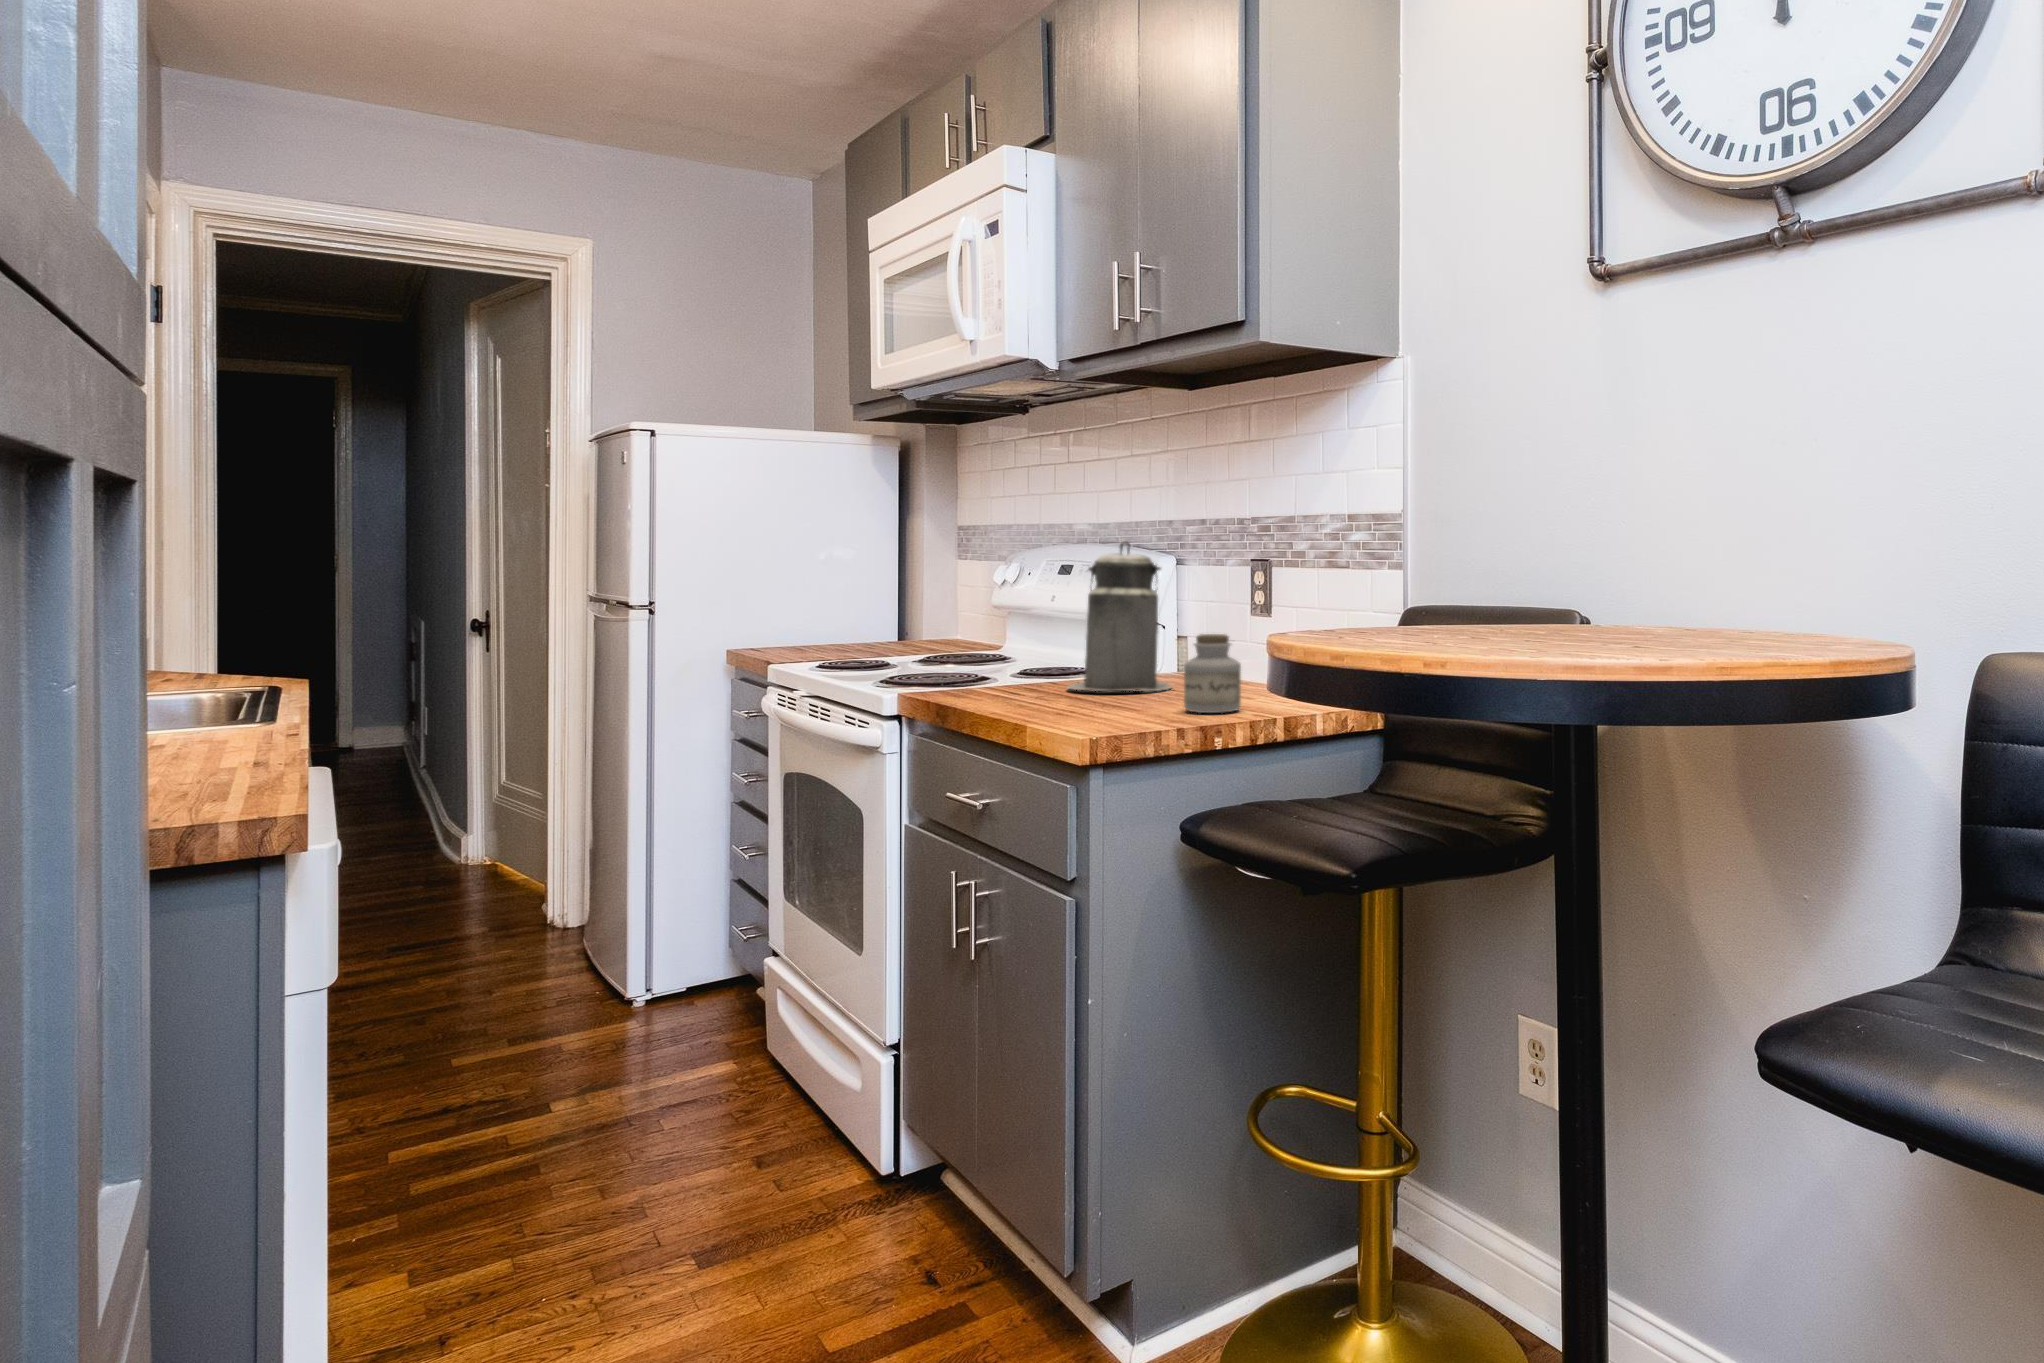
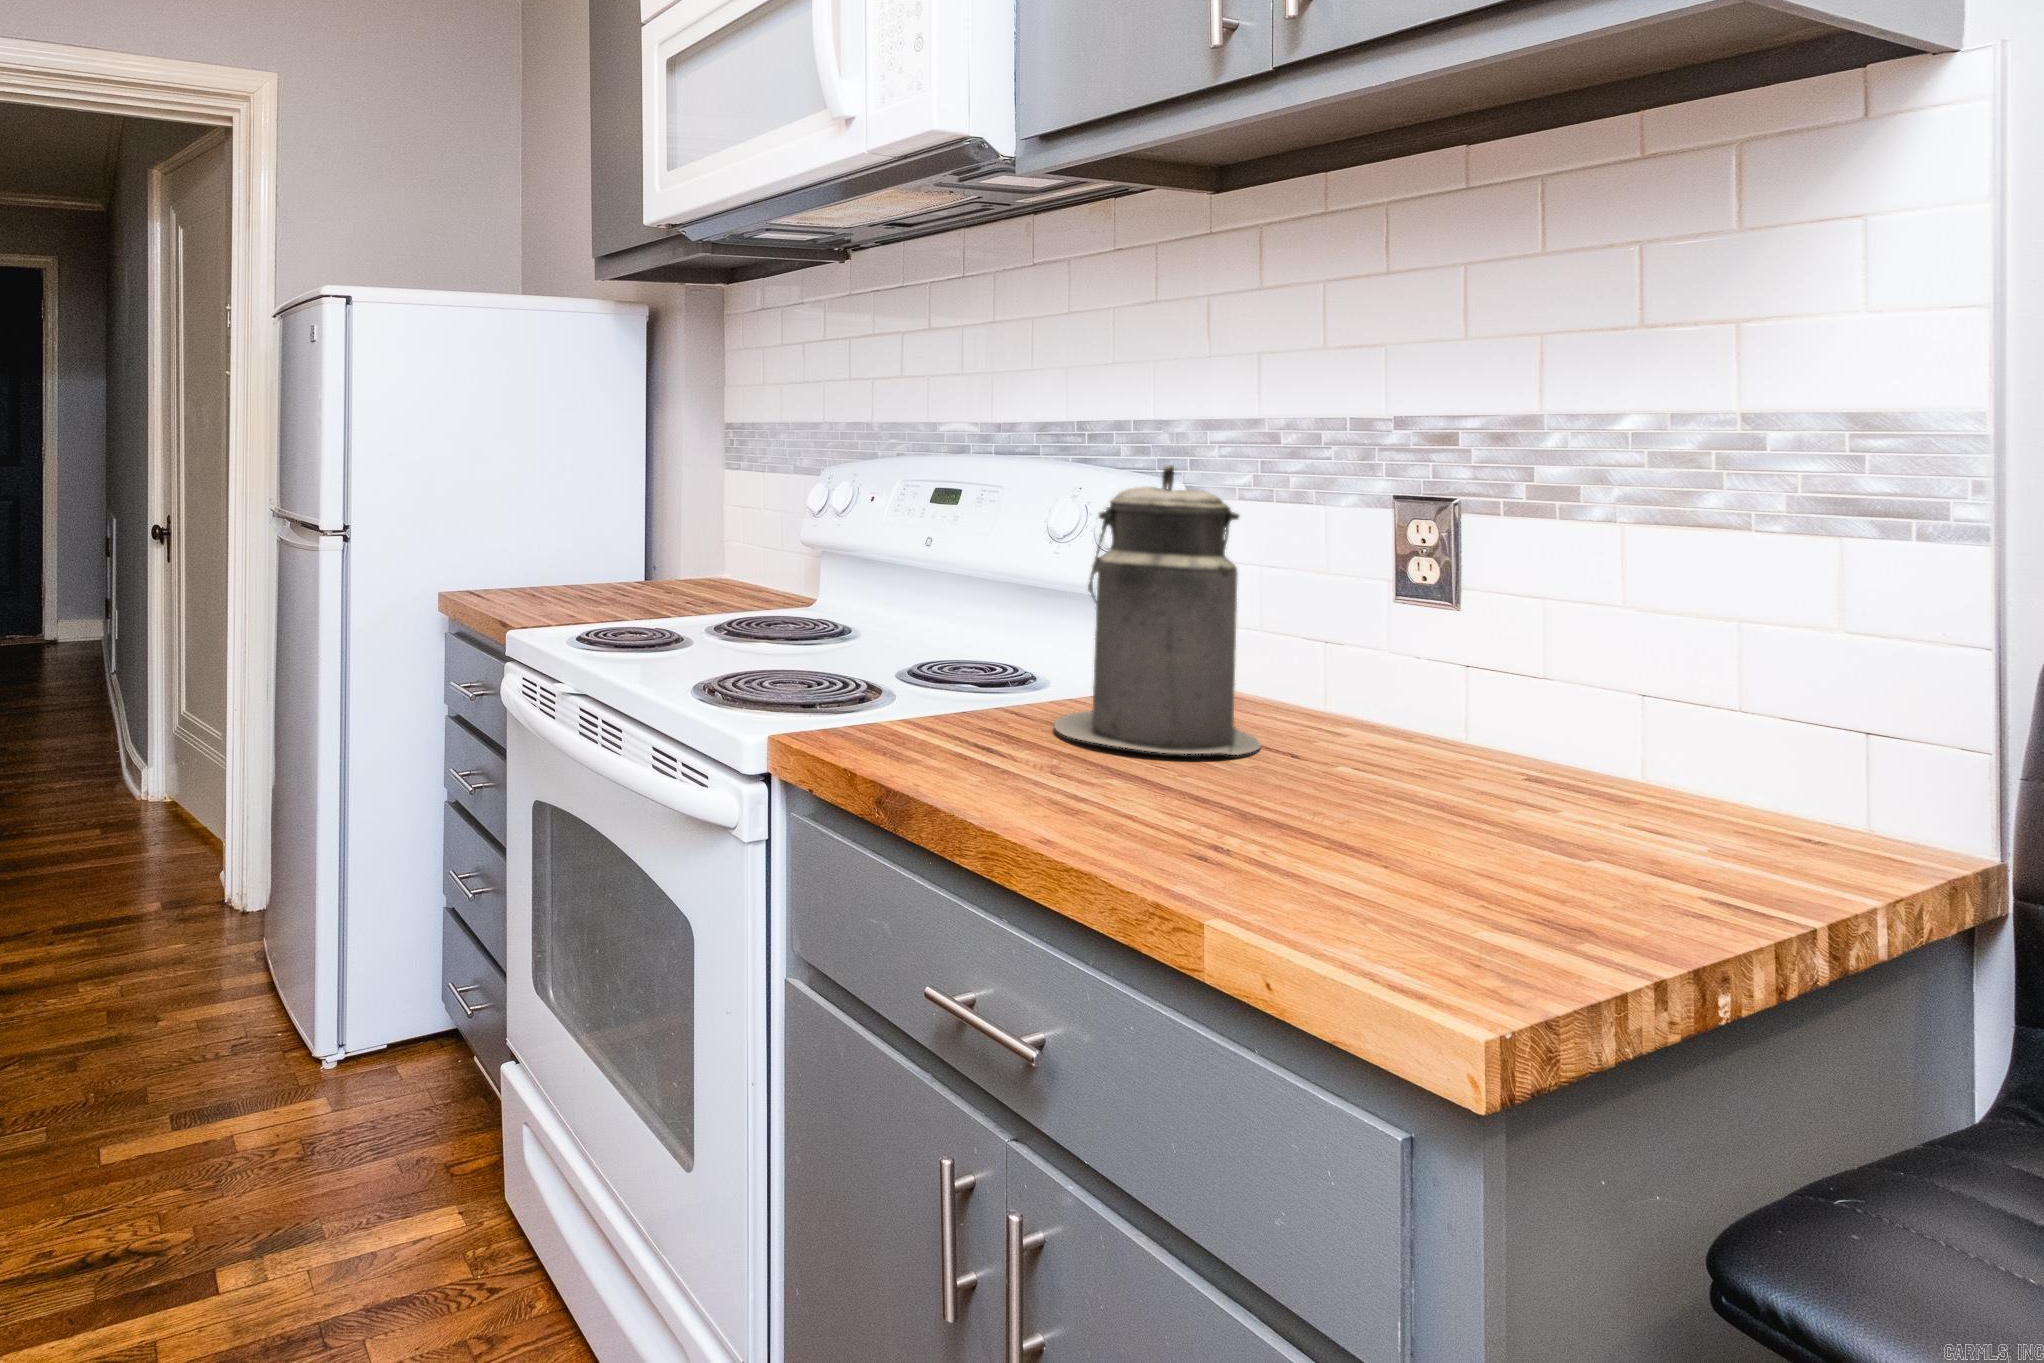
jar: present [1184,634,1241,713] -> none [1446,682,1598,873]

